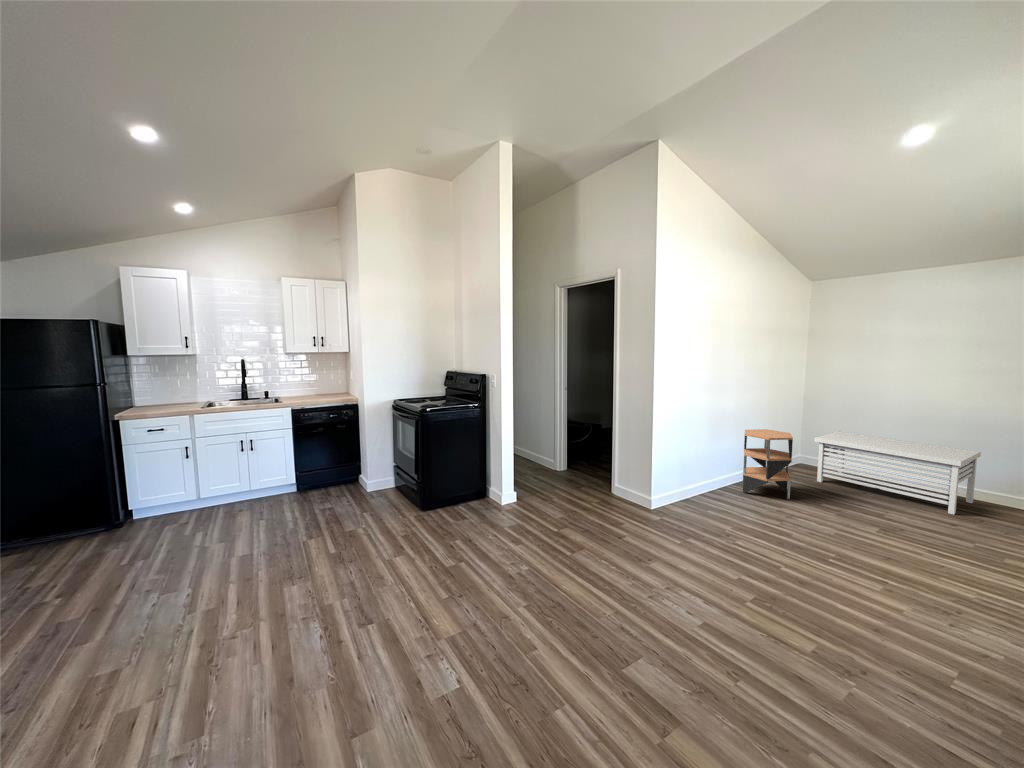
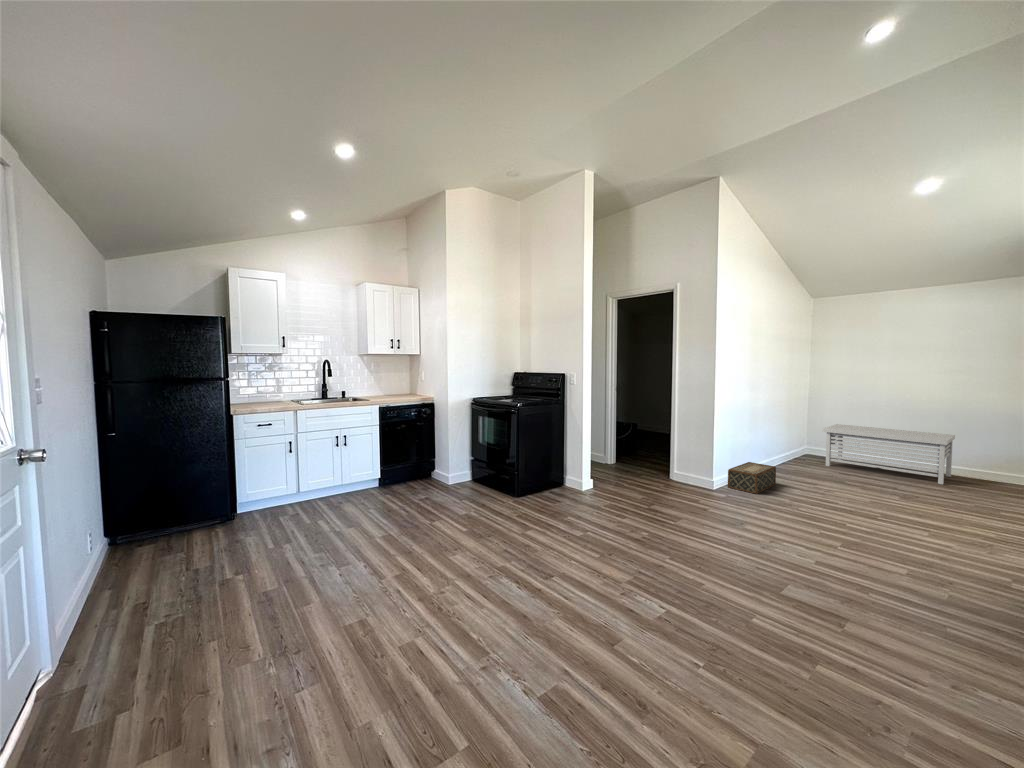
side table: present [743,429,793,499] -> none [770,421,816,478]
woven basket: none [673,478,735,519] -> present [728,462,776,494]

